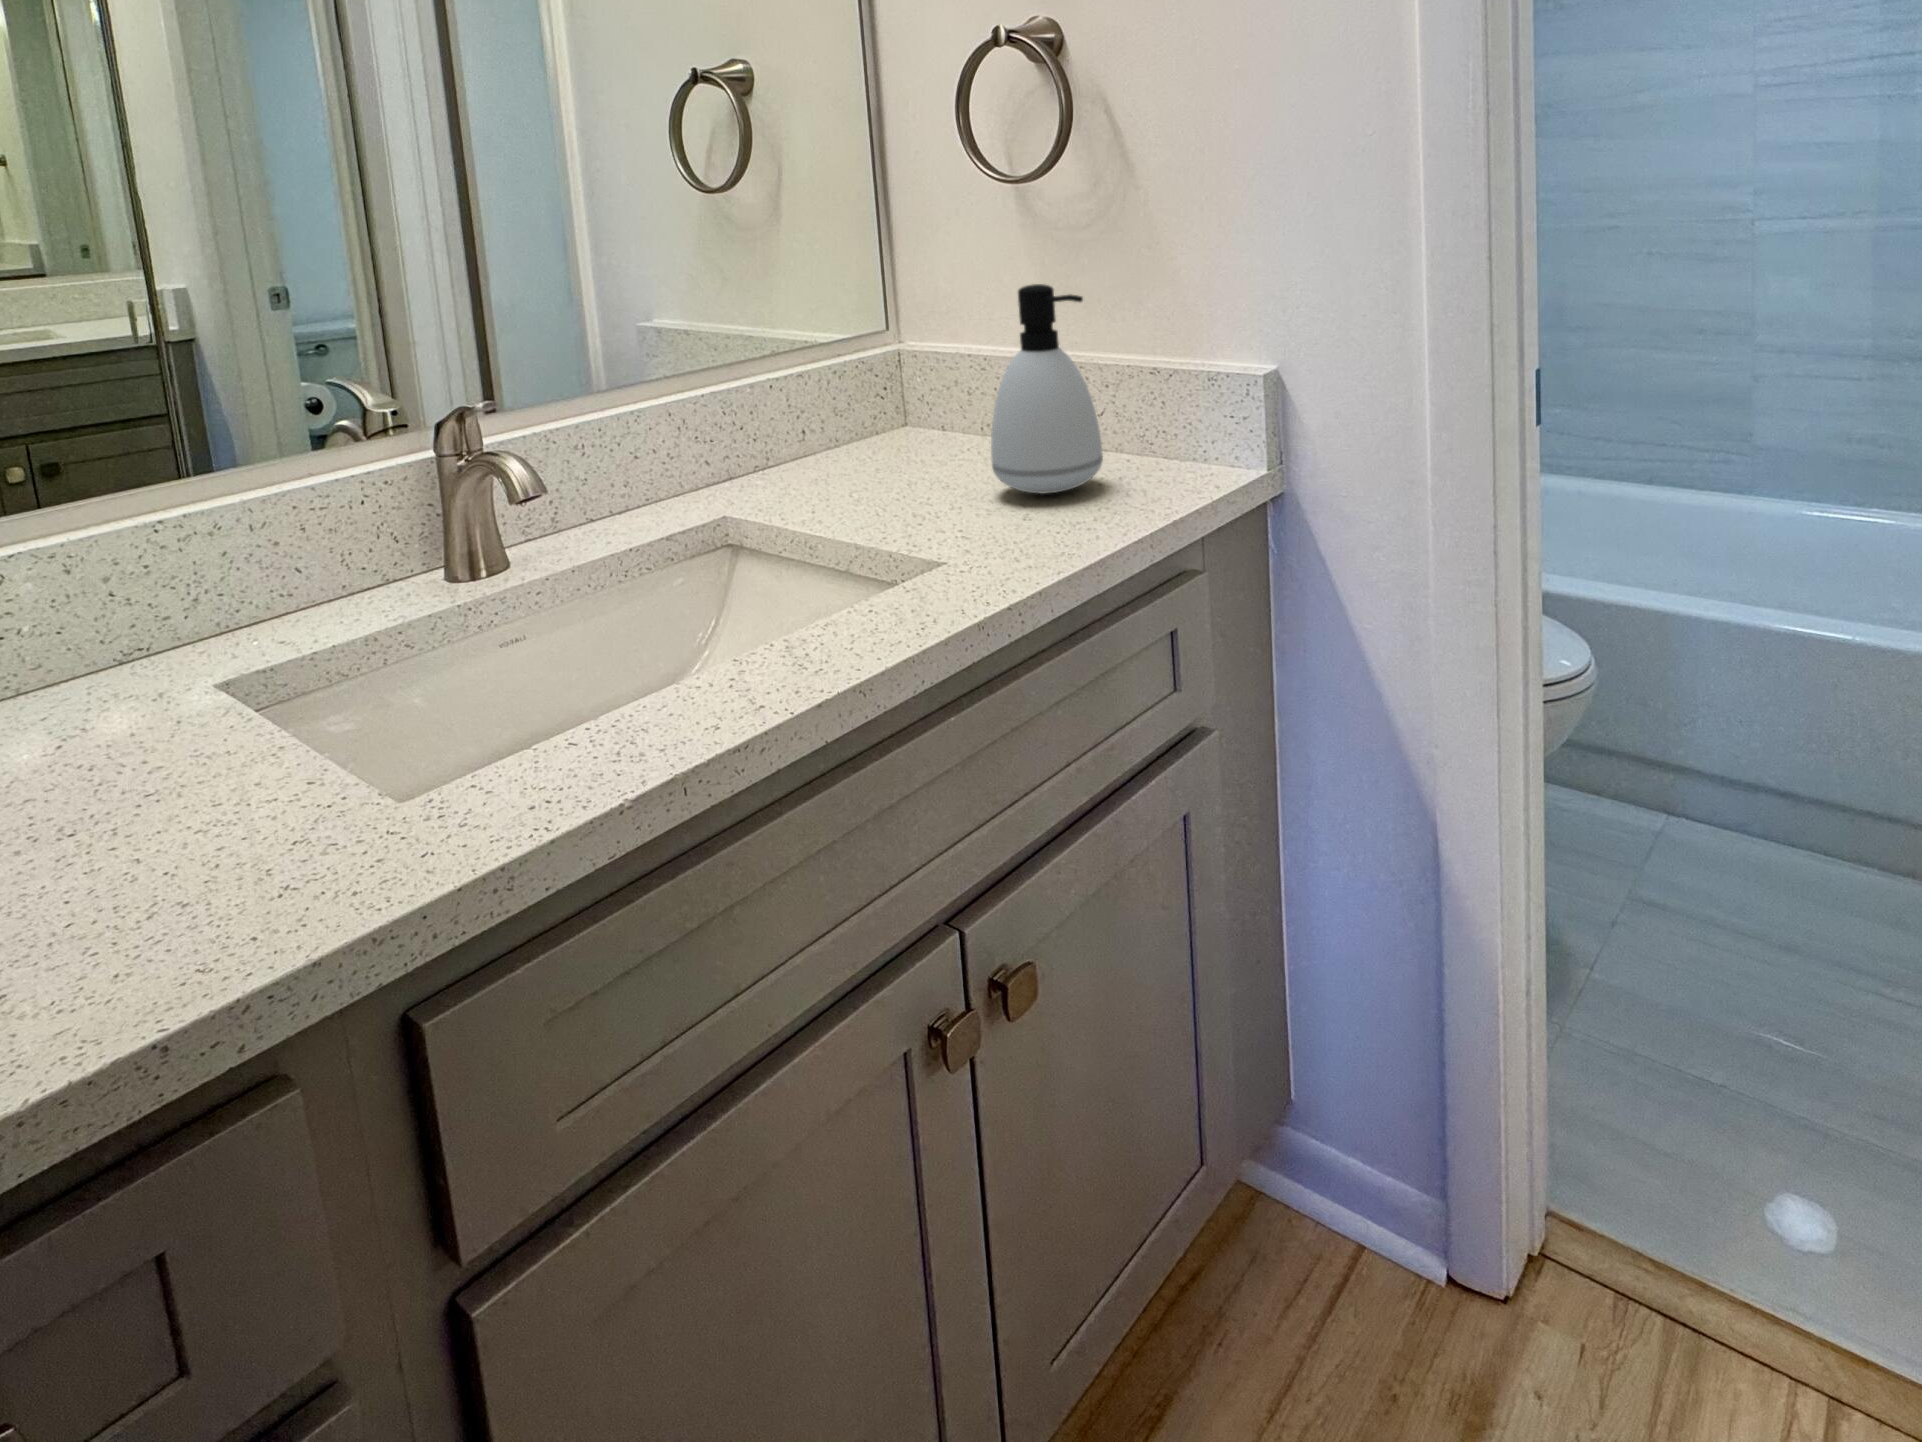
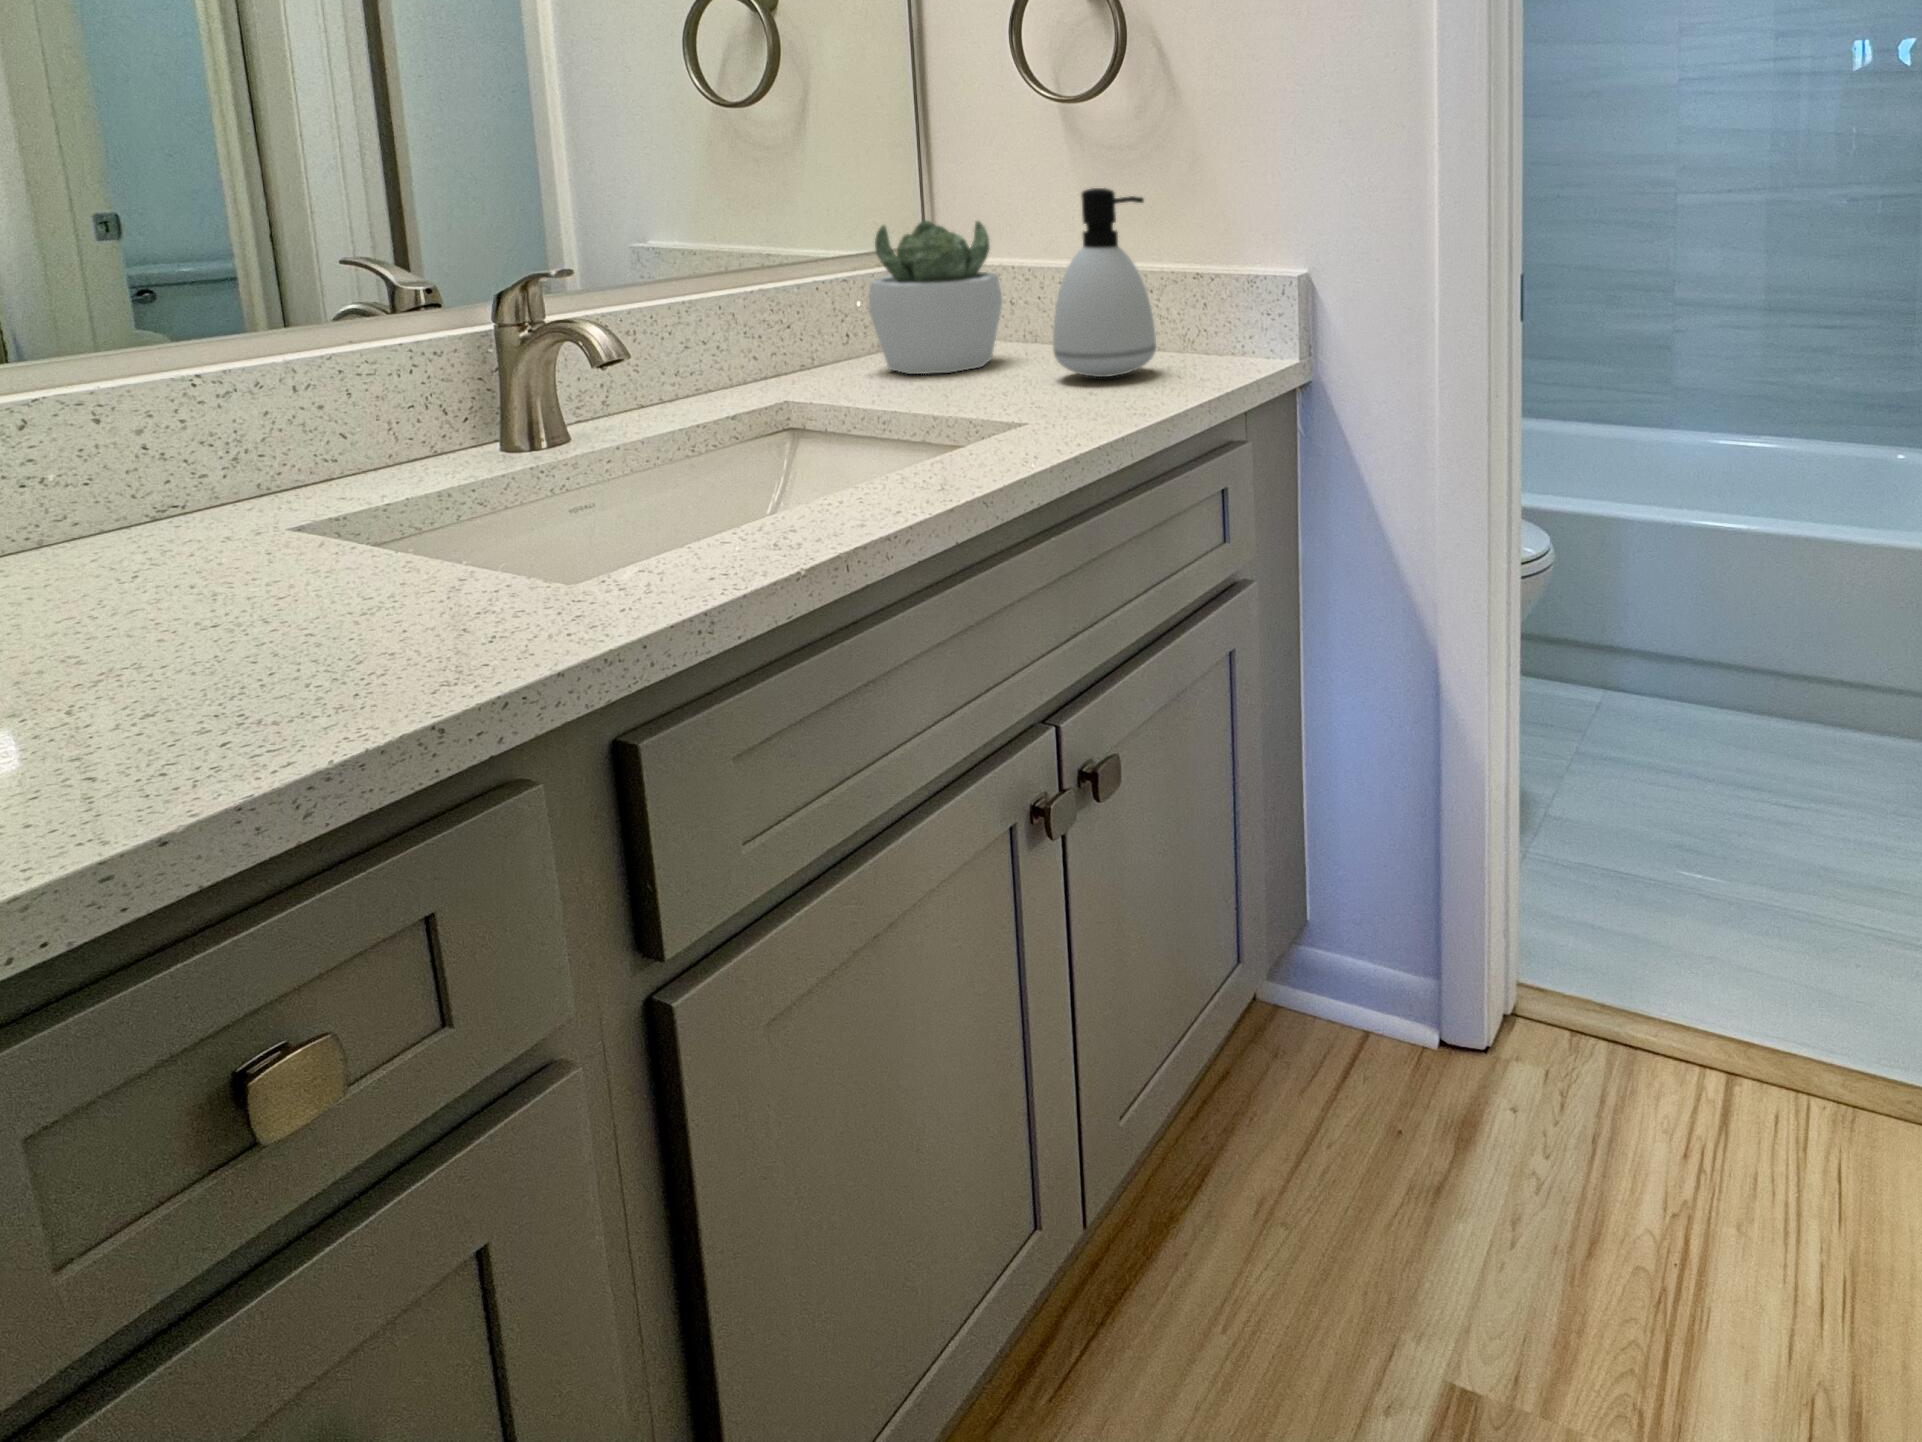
succulent plant: none [814,313,951,481] -> present [868,221,1002,374]

